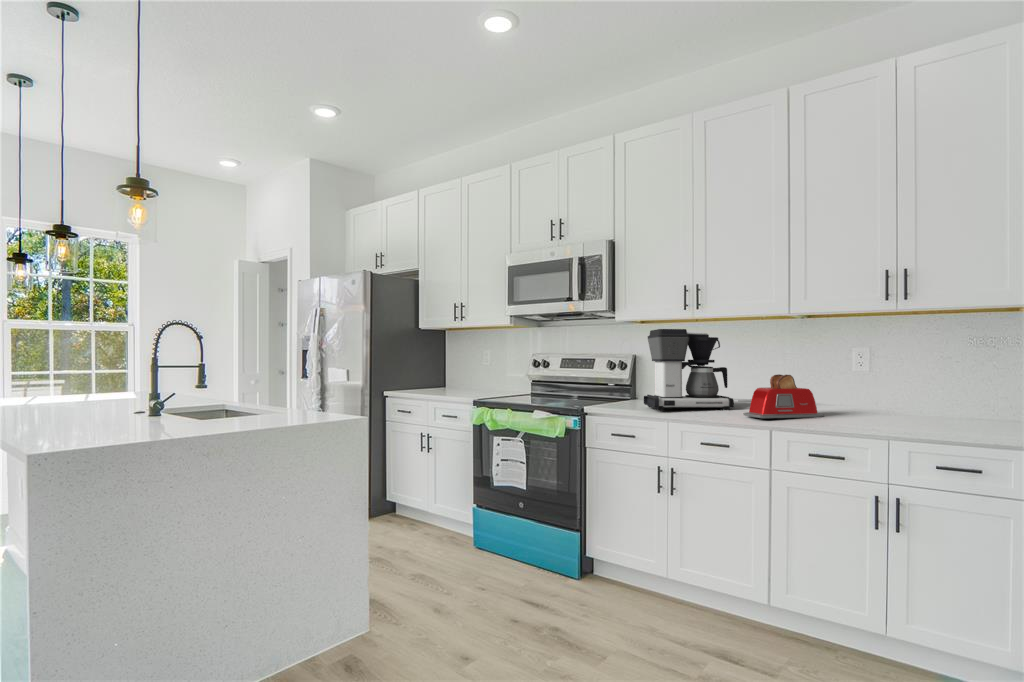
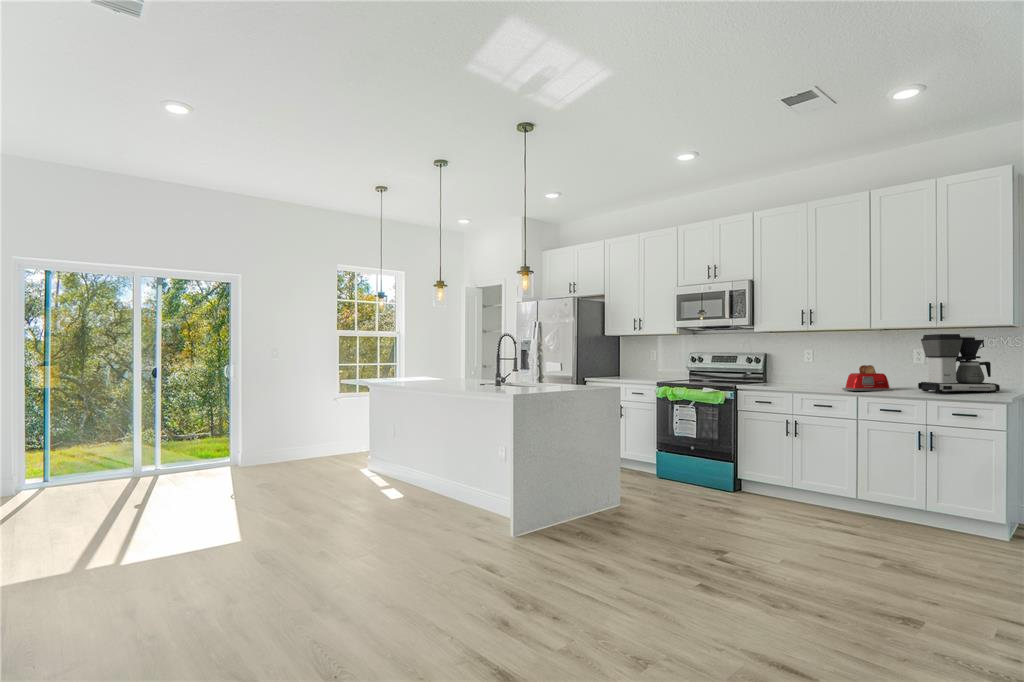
coffee maker: present [644,329,734,410] -> present [918,334,1000,393]

